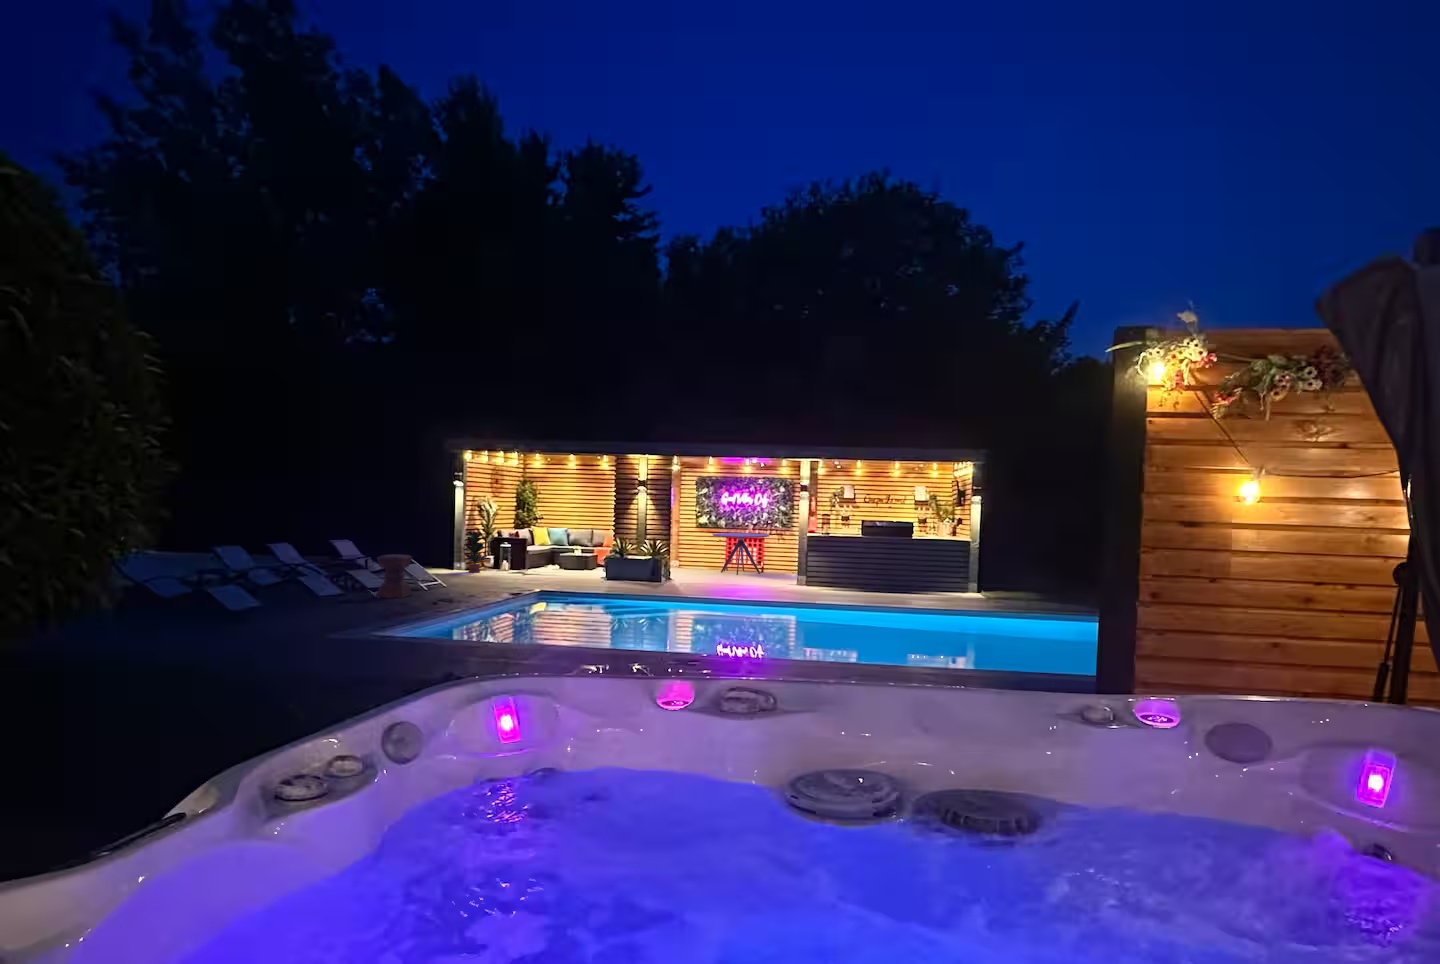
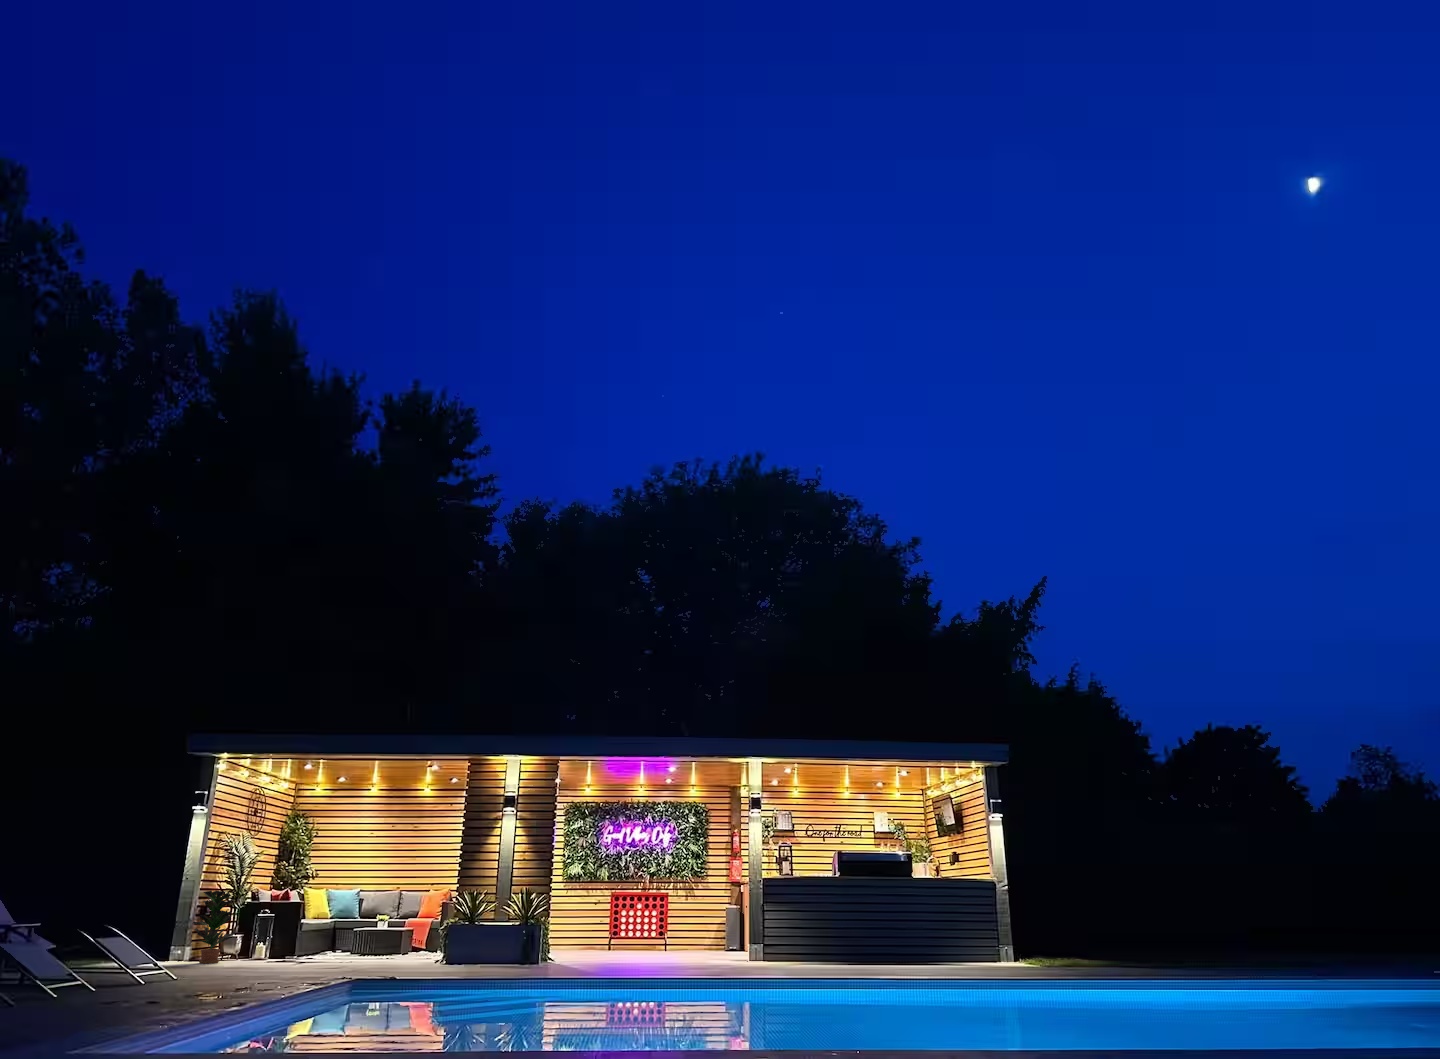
round table: present [713,533,769,575] -> none [596,888,681,953]
stool: present [376,555,412,598] -> none [45,917,130,1001]

